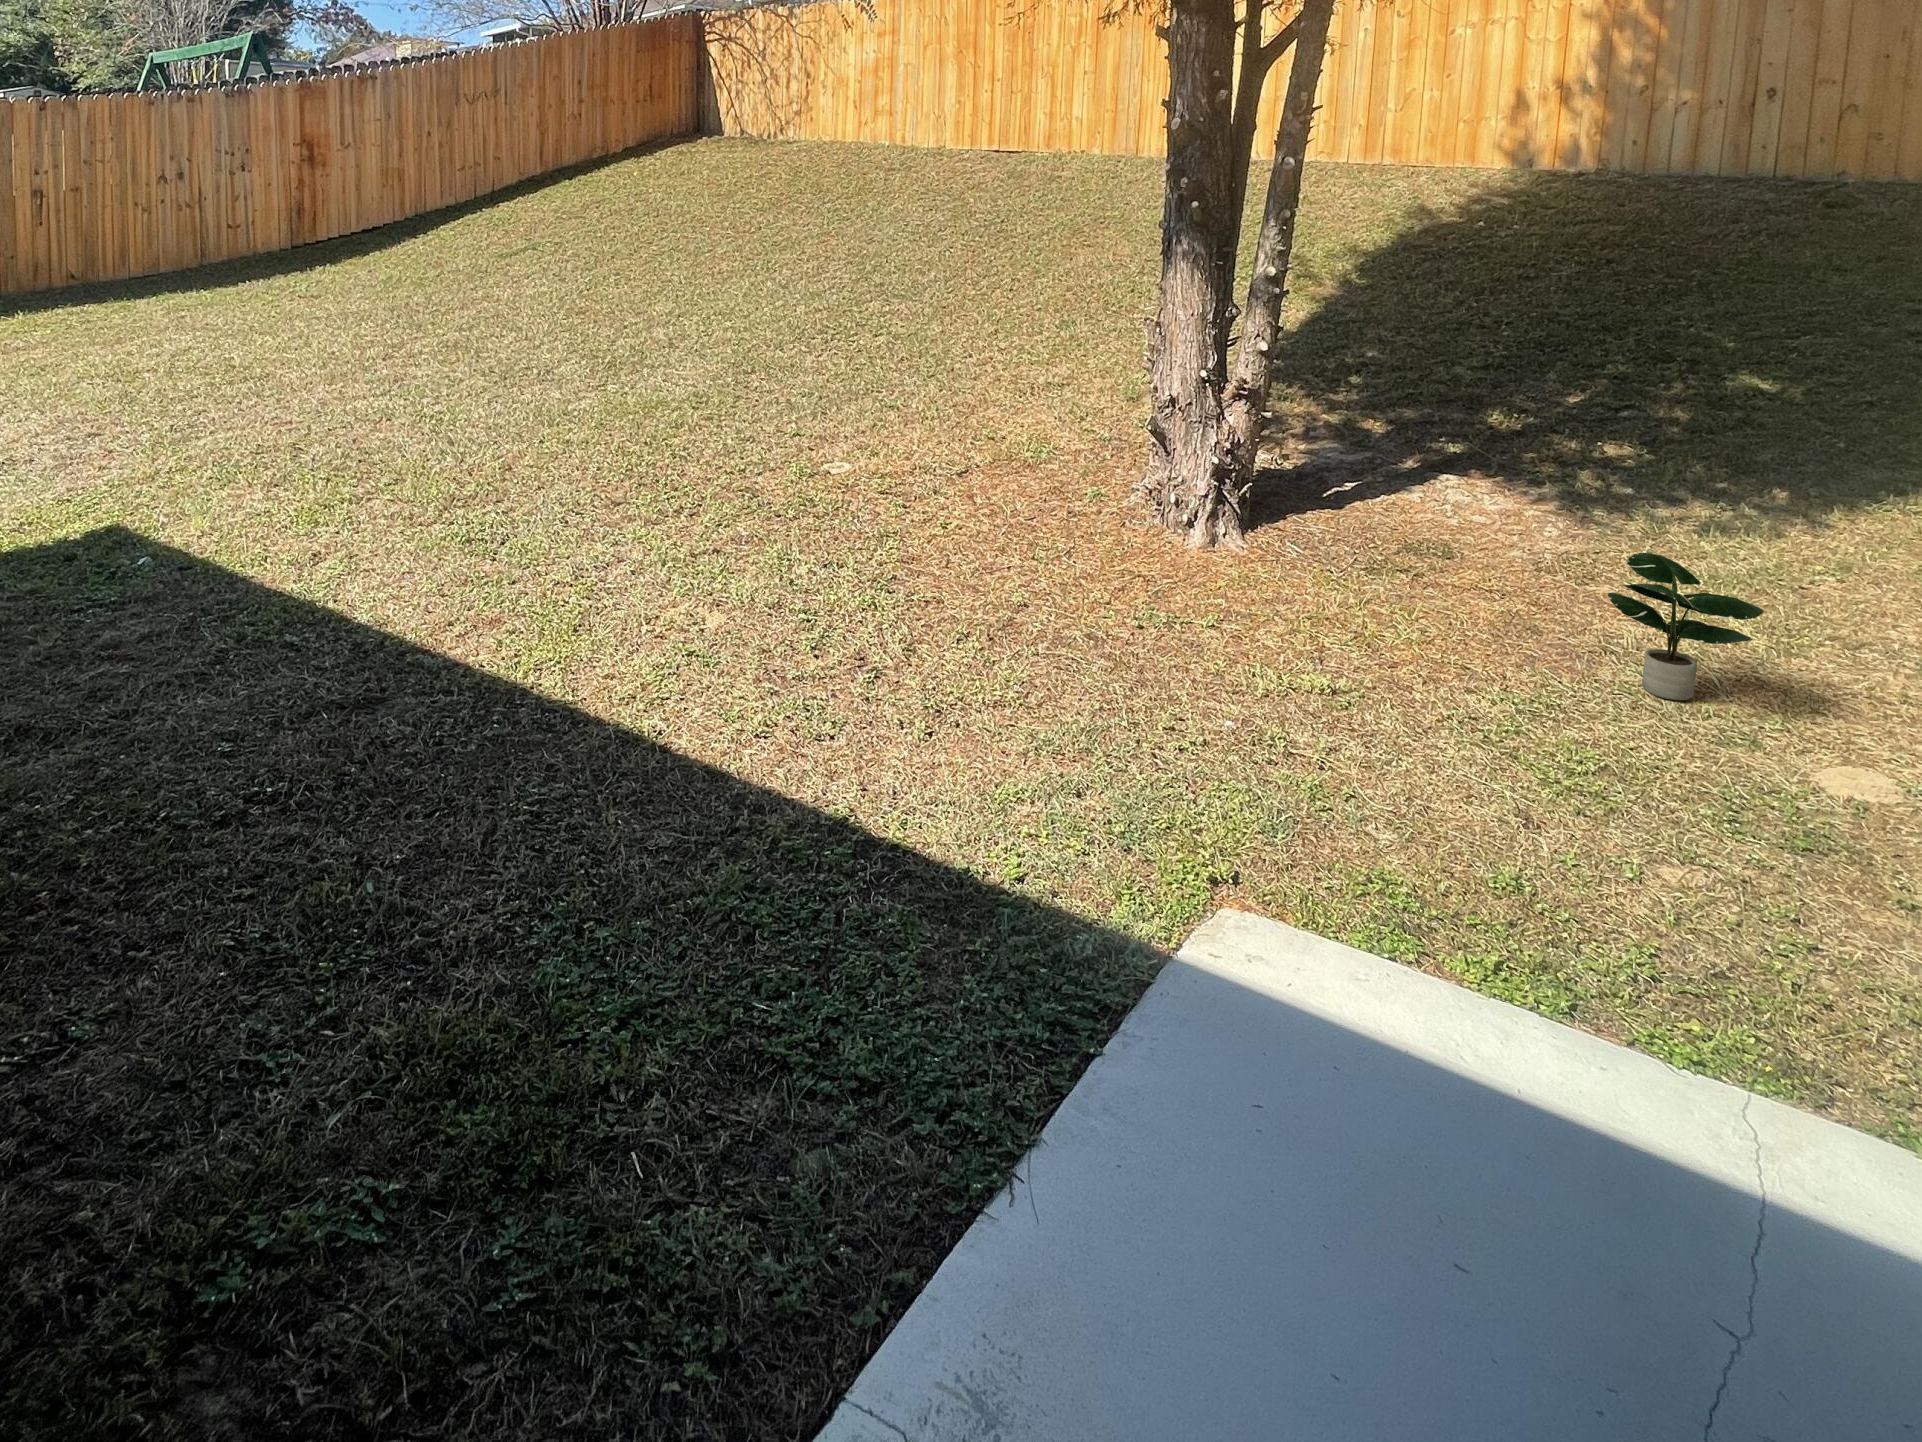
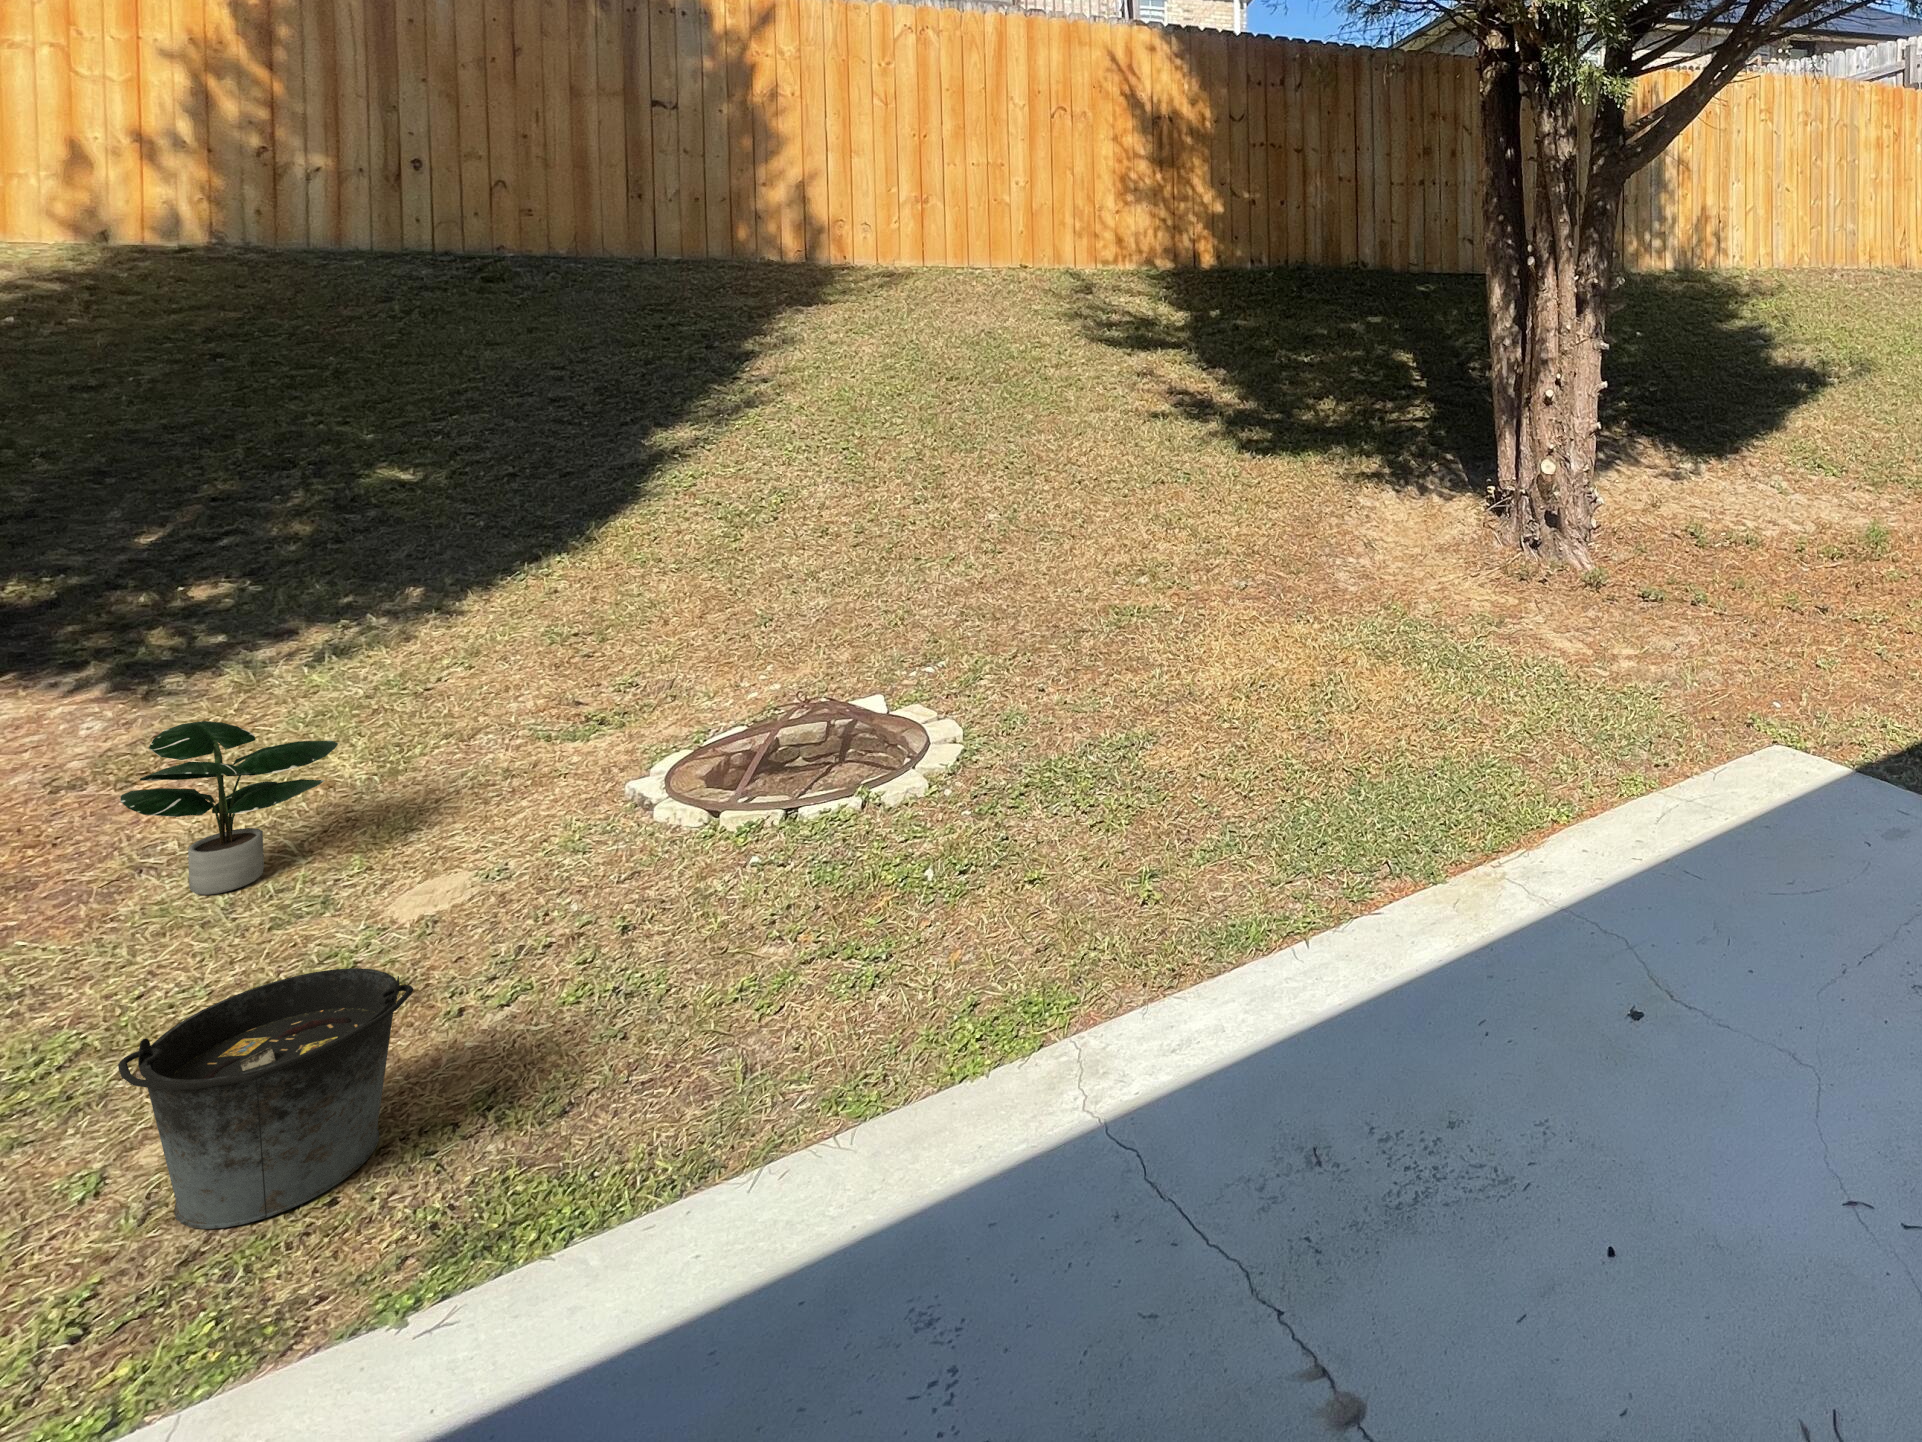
bucket: none [1664,789,1896,995] -> present [118,968,414,1229]

